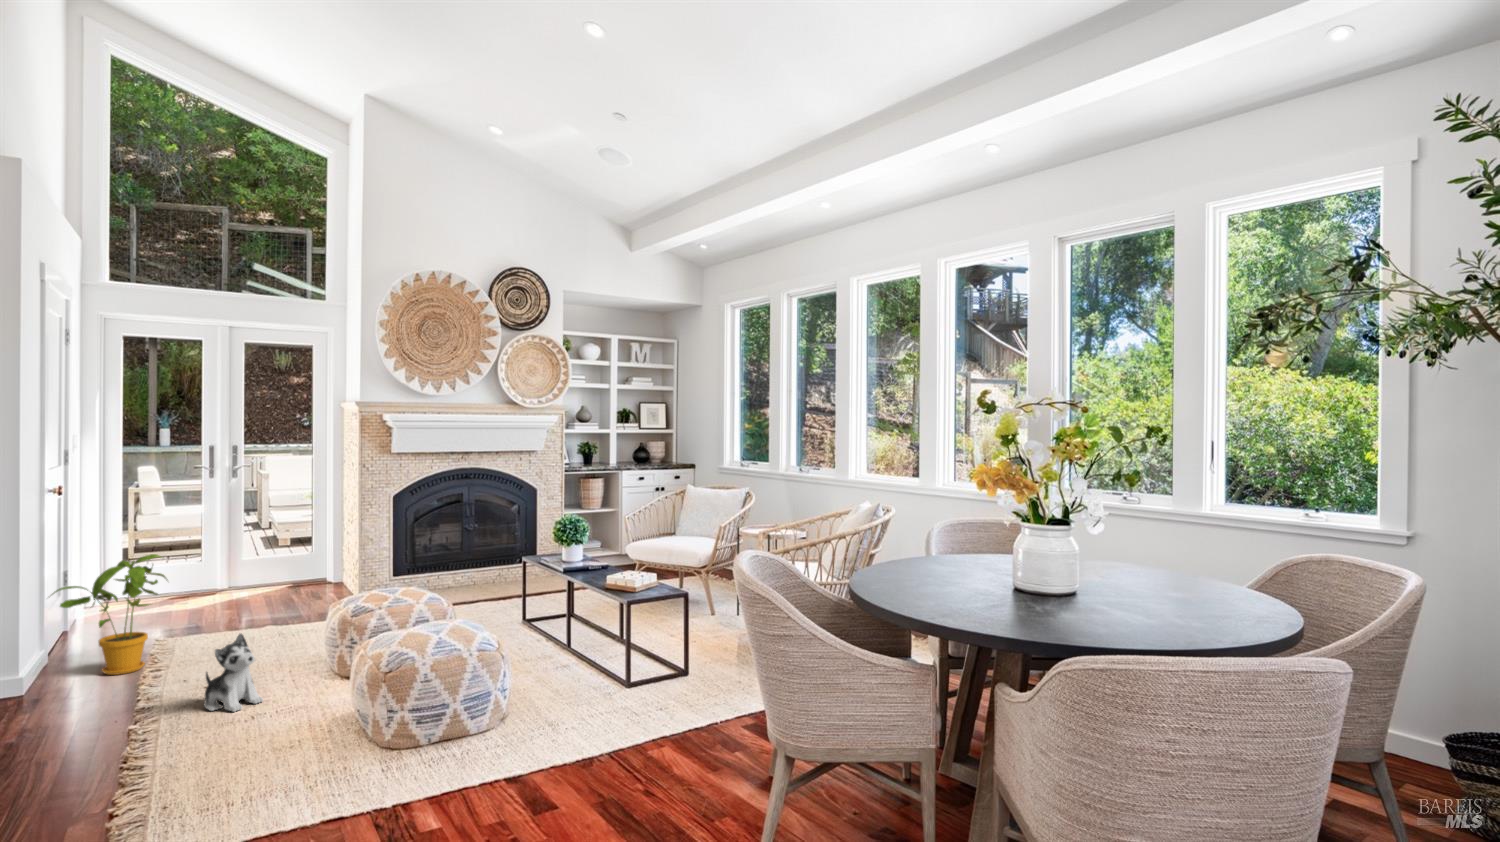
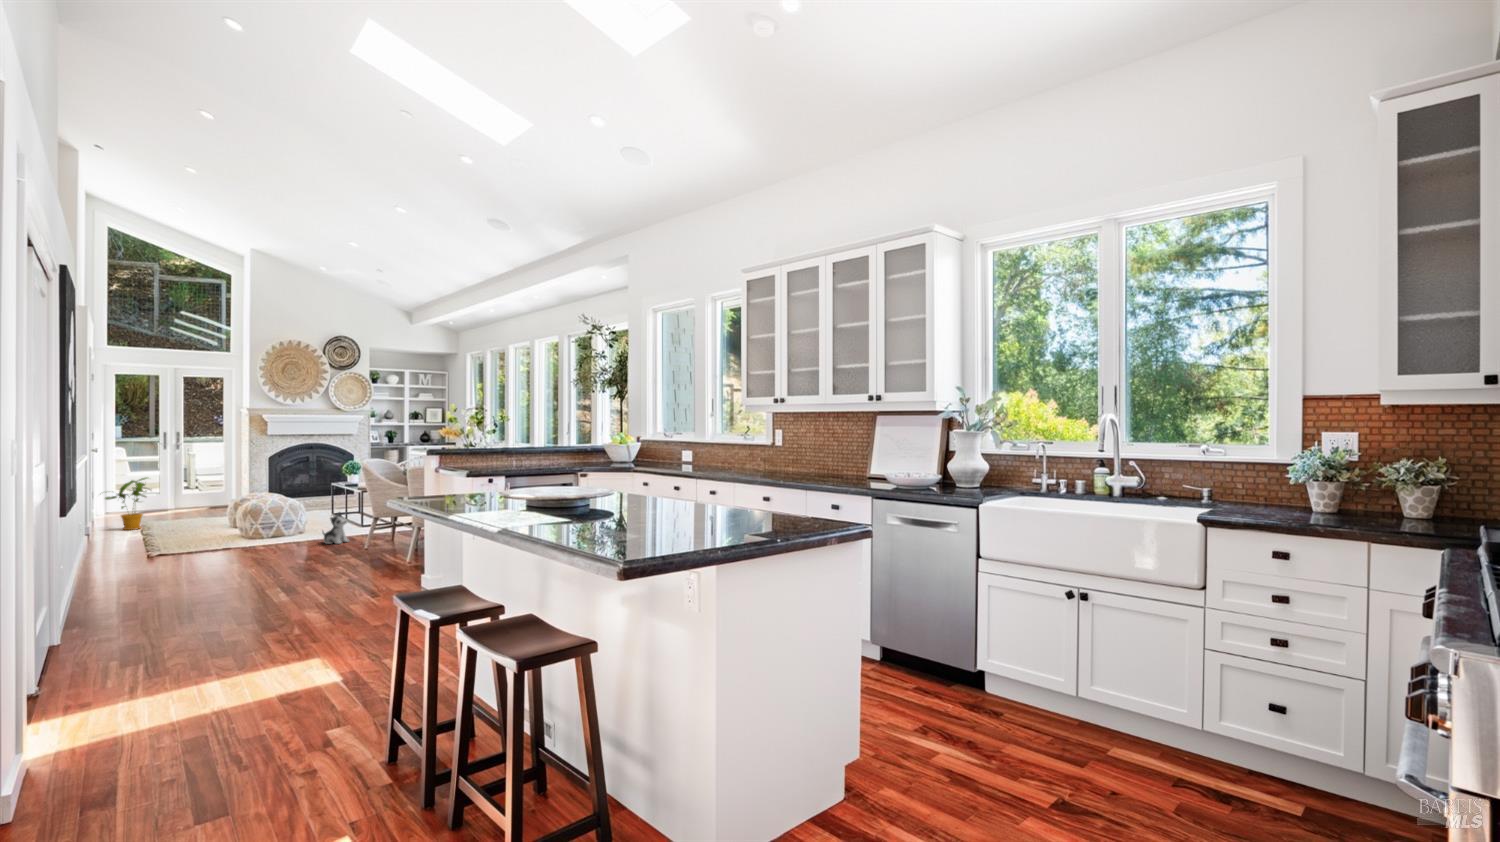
plush toy: present [204,634,263,712] -> present [323,512,349,544]

